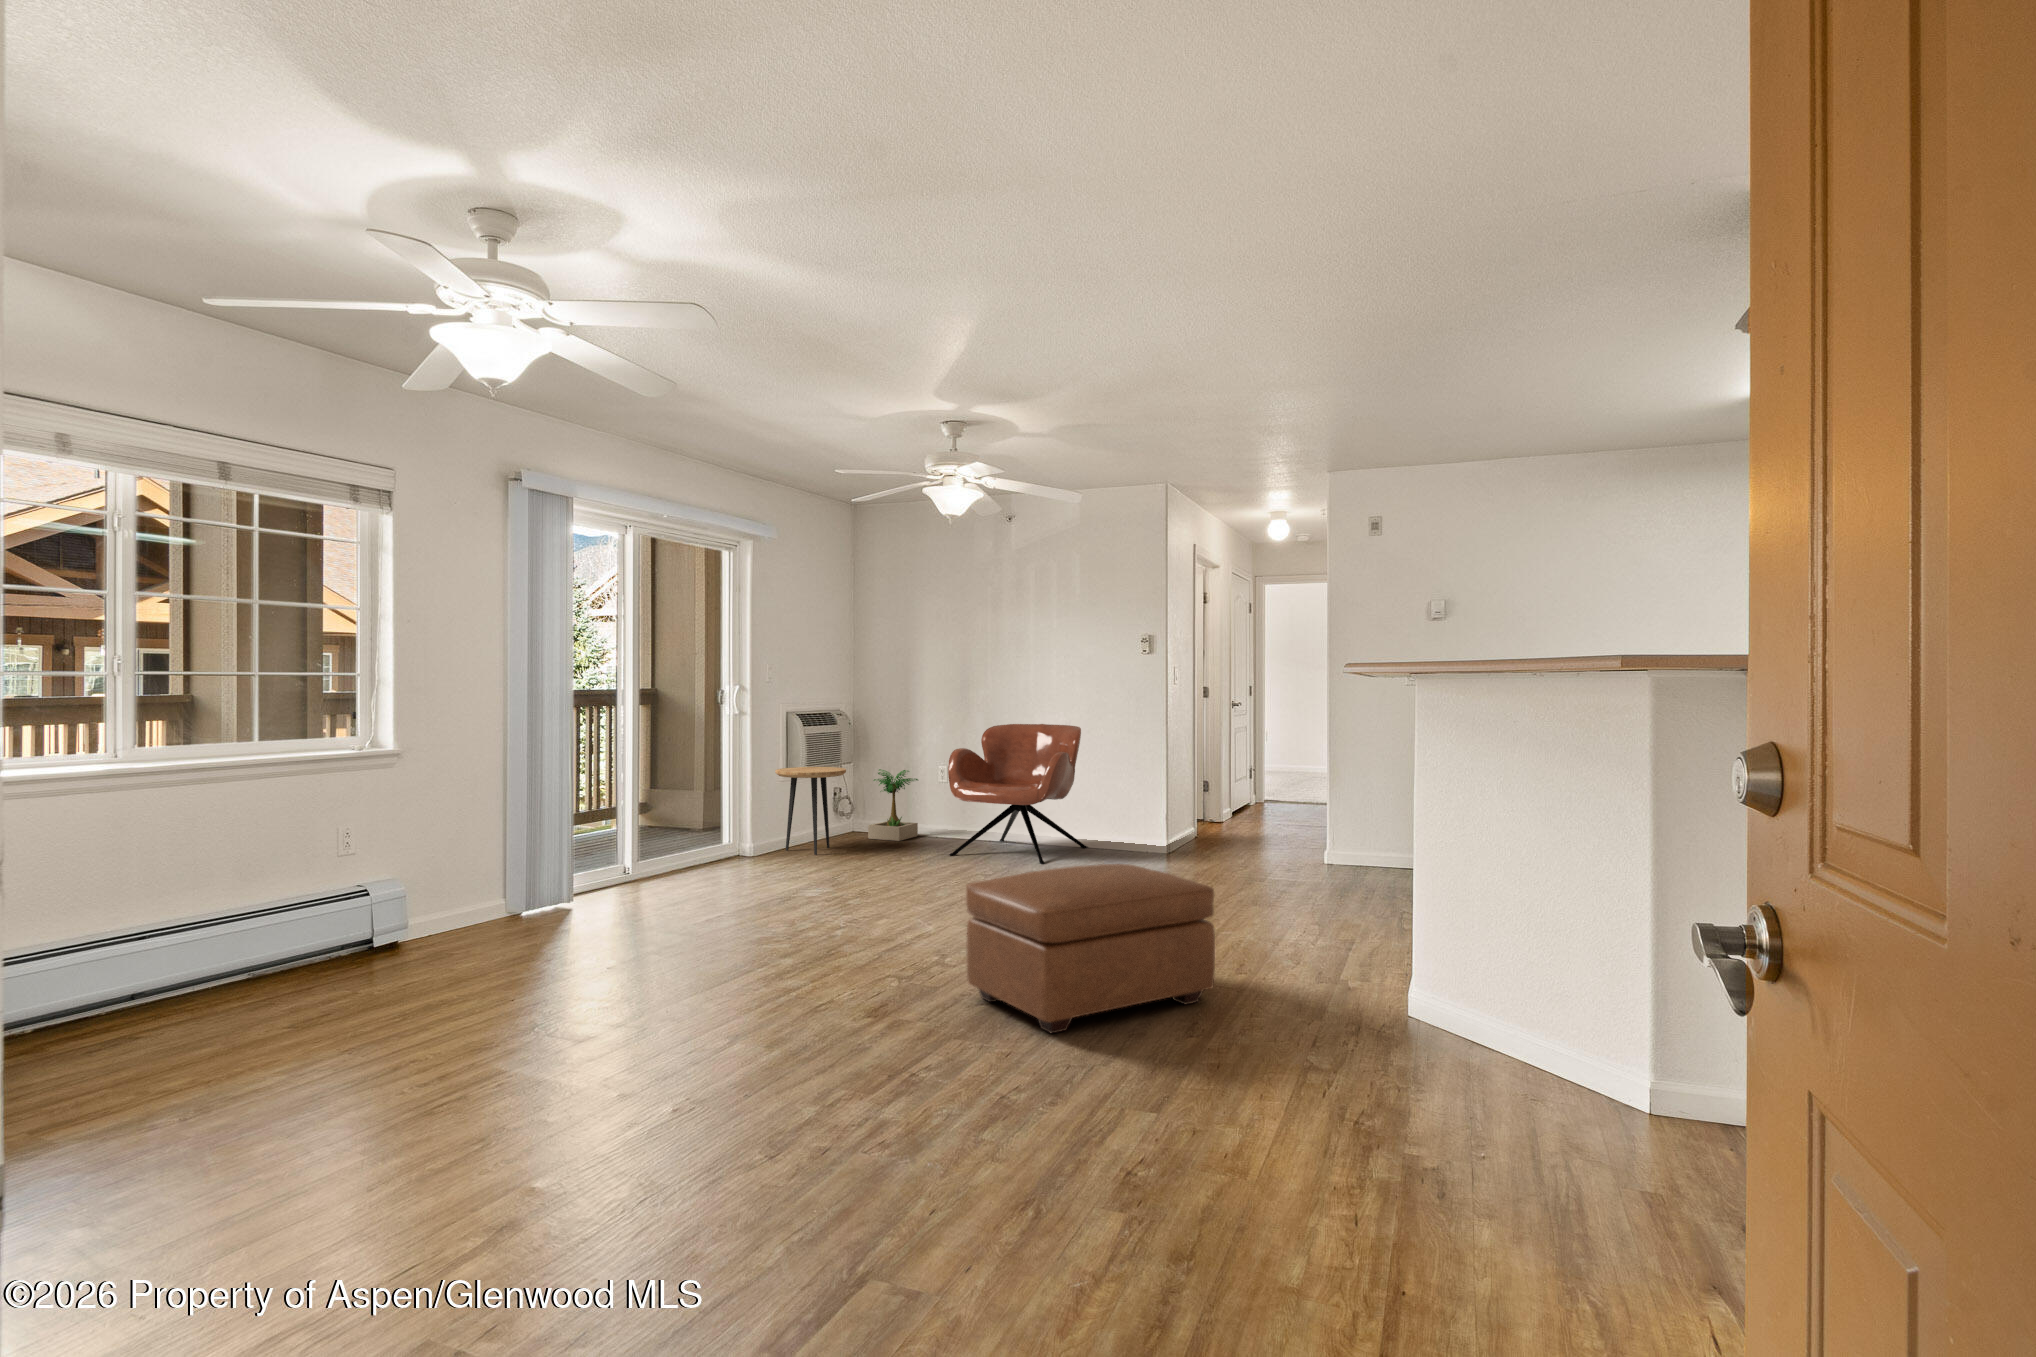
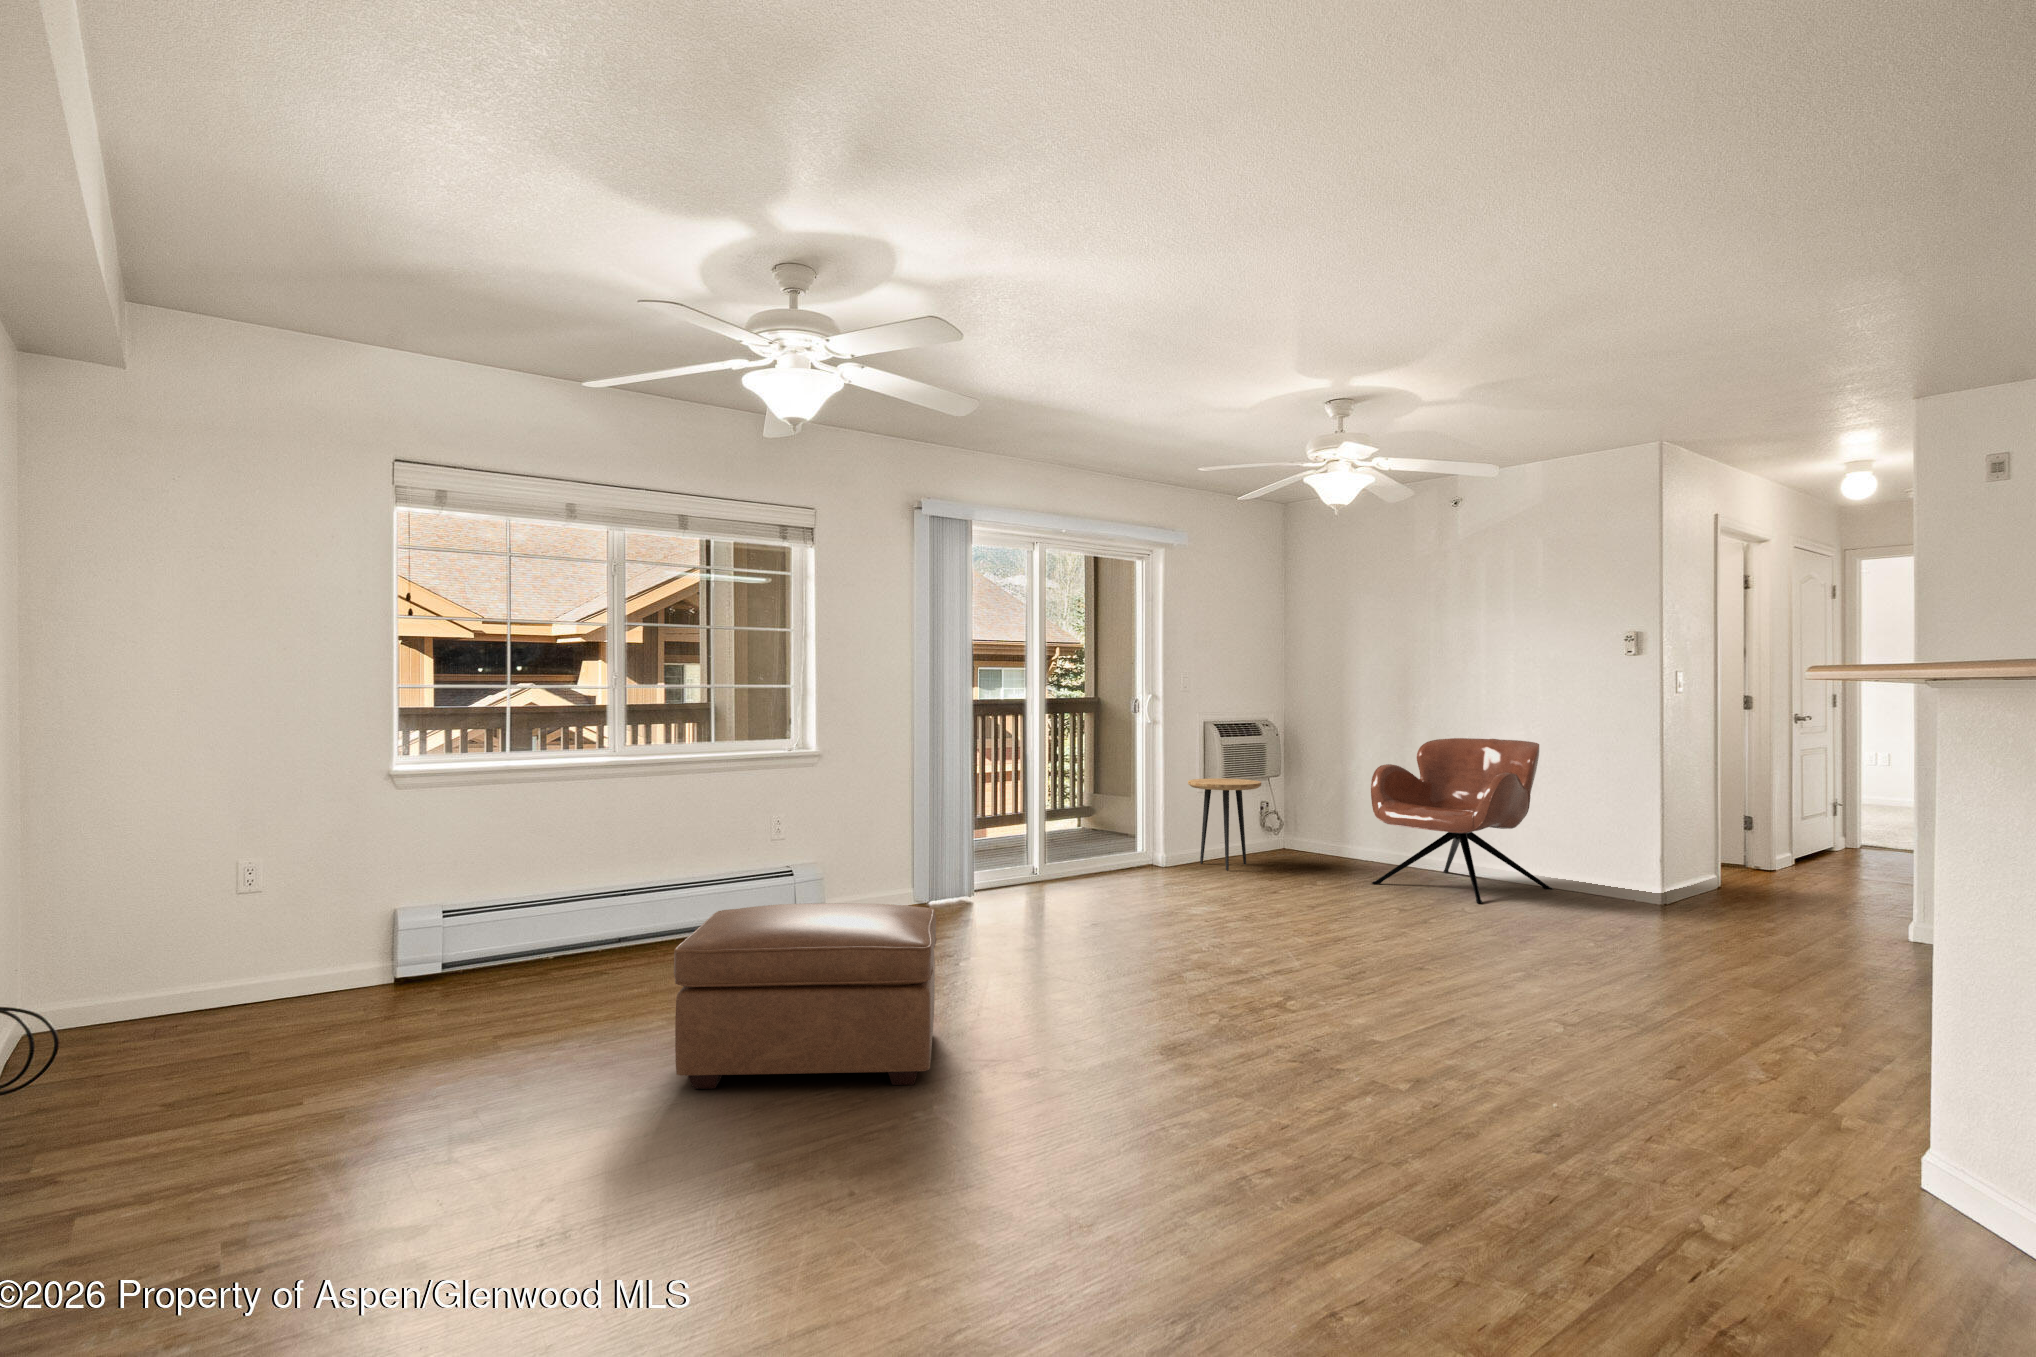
potted plant: present [868,769,918,841] -> none [1292,783,1354,863]
ottoman: present [966,864,1215,1033] -> present [674,903,937,1089]

